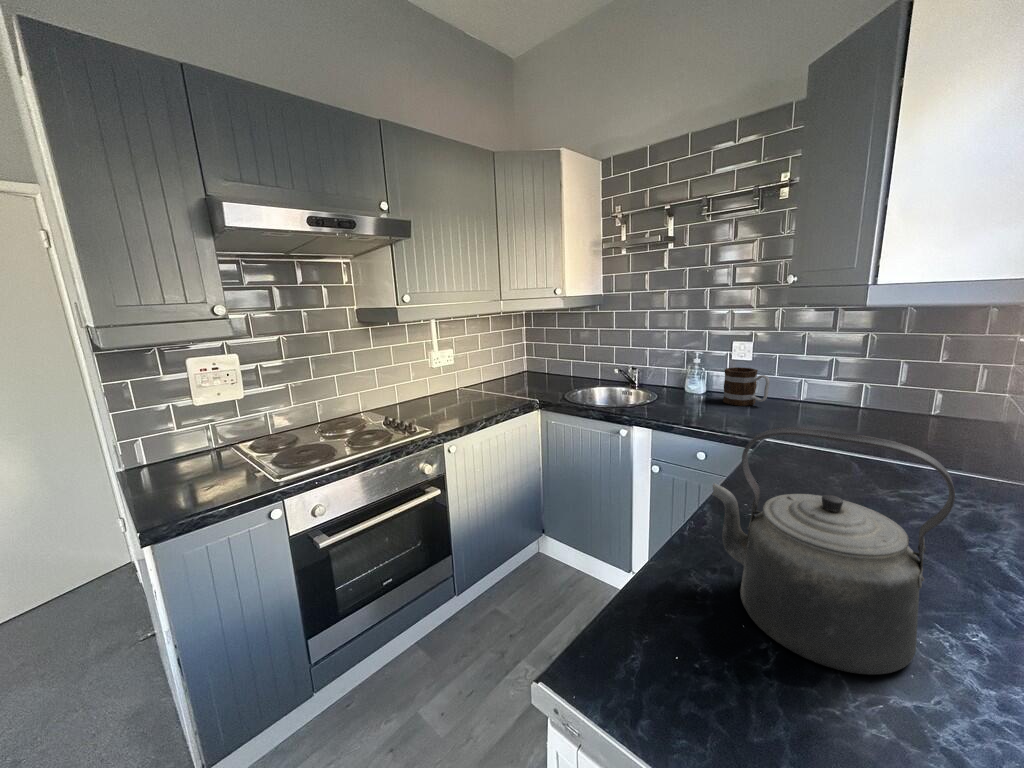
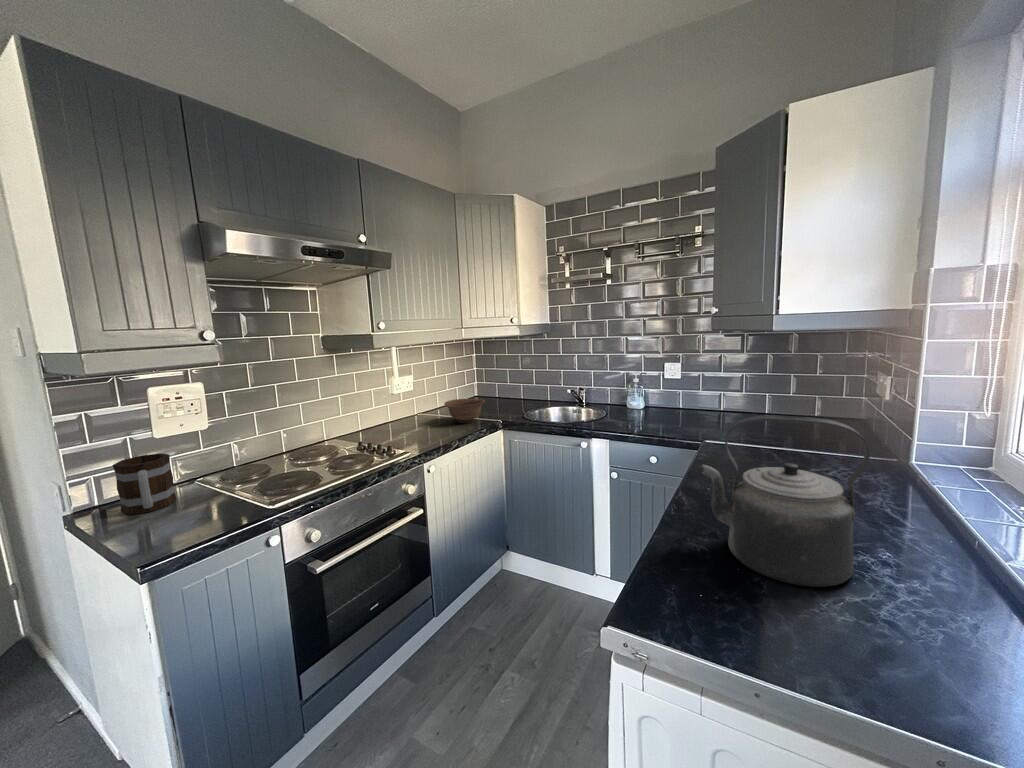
mug: present [723,367,770,406] -> present [113,453,177,515]
bowl: none [480,375,523,401] -> present [444,399,485,423]

